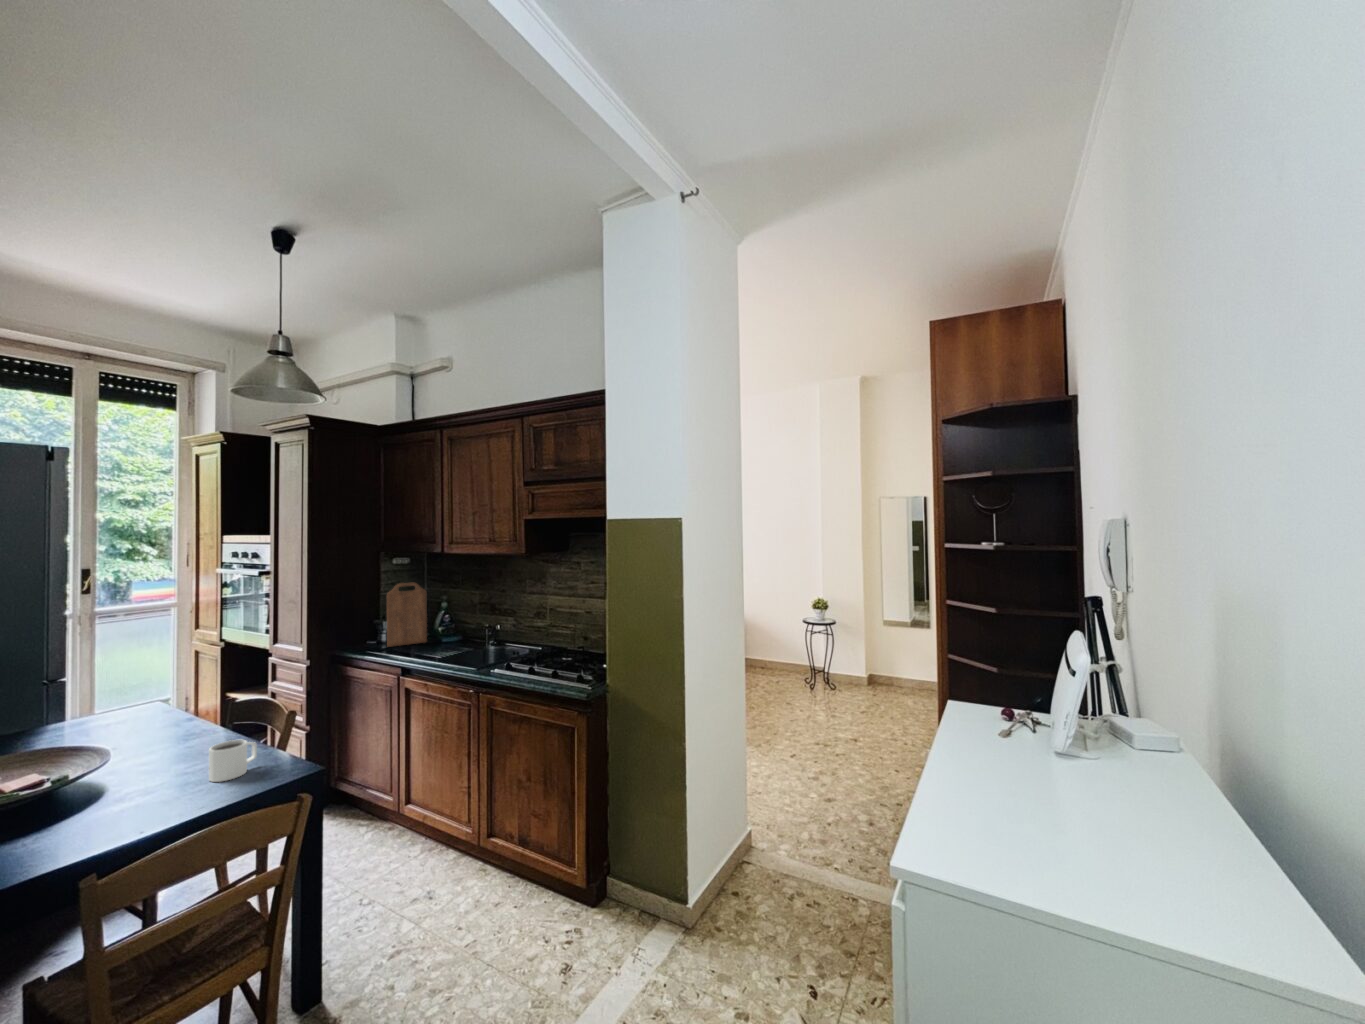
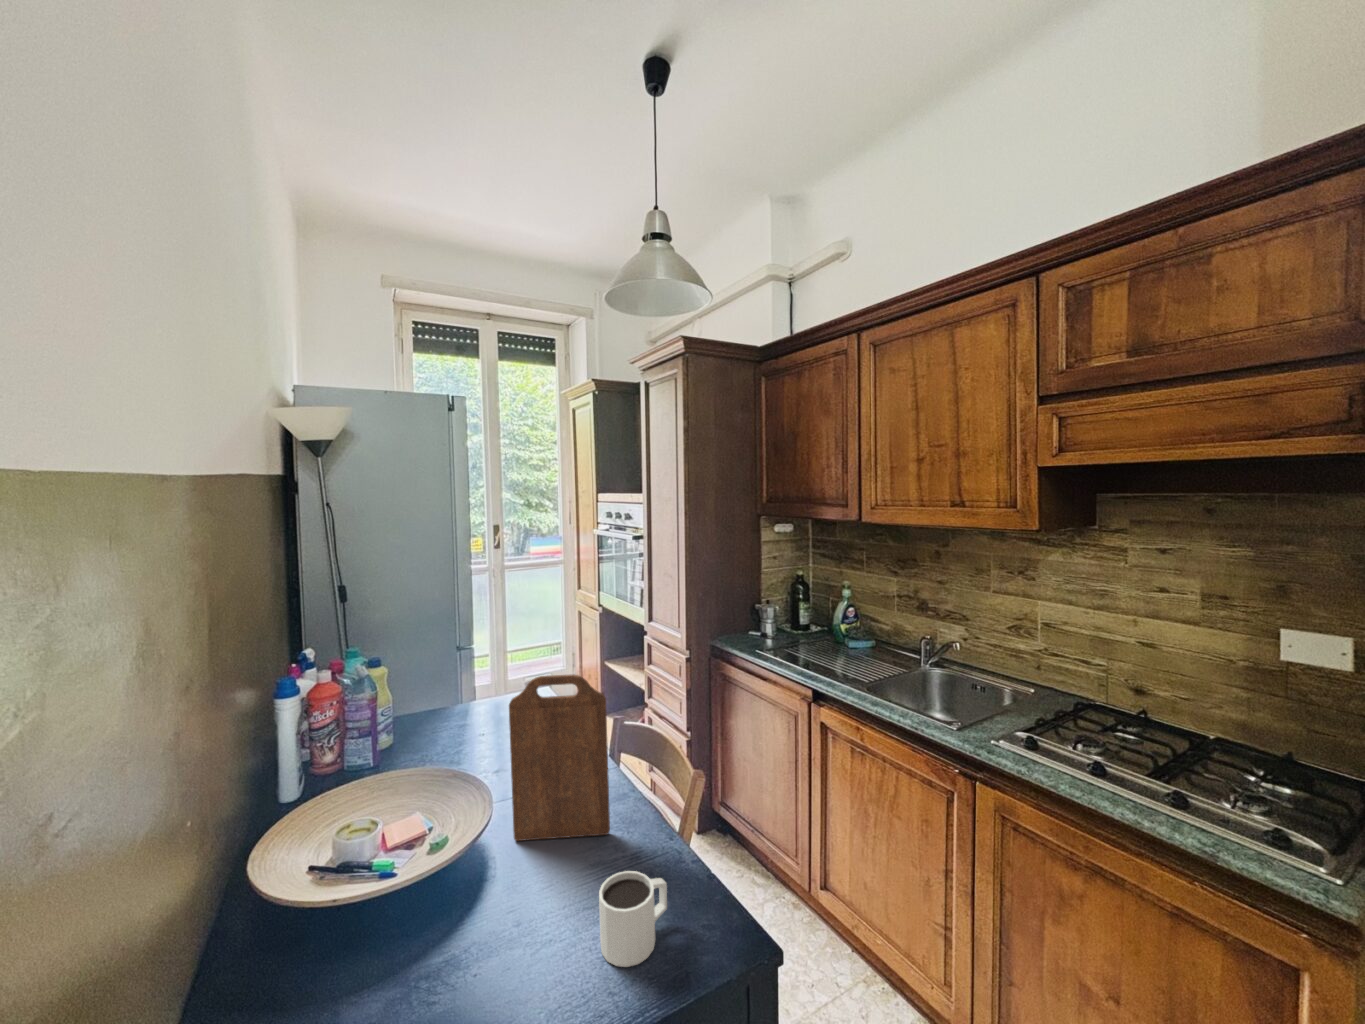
cutting board: present [387,583,427,647] -> present [509,675,610,841]

